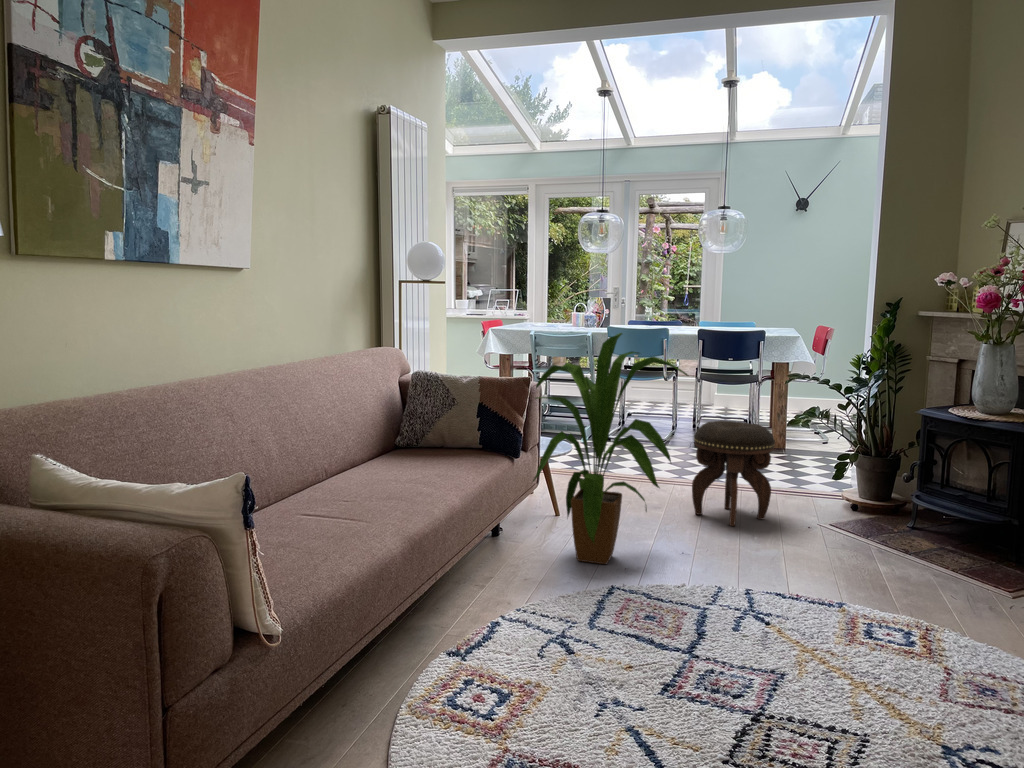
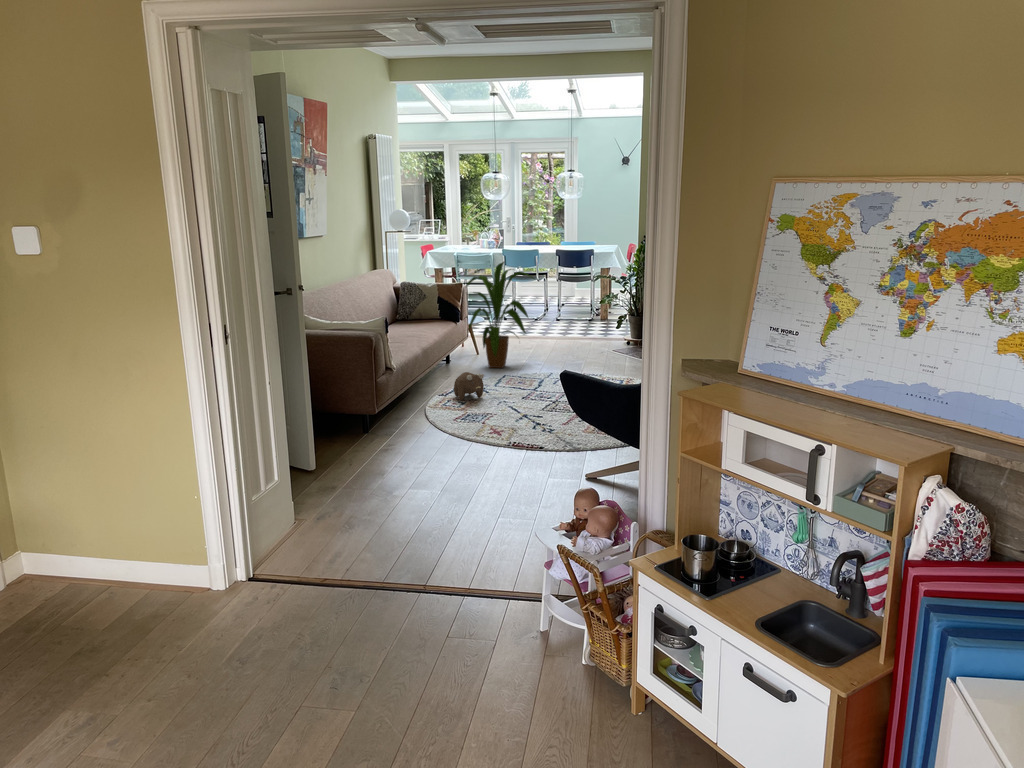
footstool: present [692,421,775,526] -> none [546,302,585,353]
plush toy: none [479,614,559,698] -> present [454,372,484,400]

